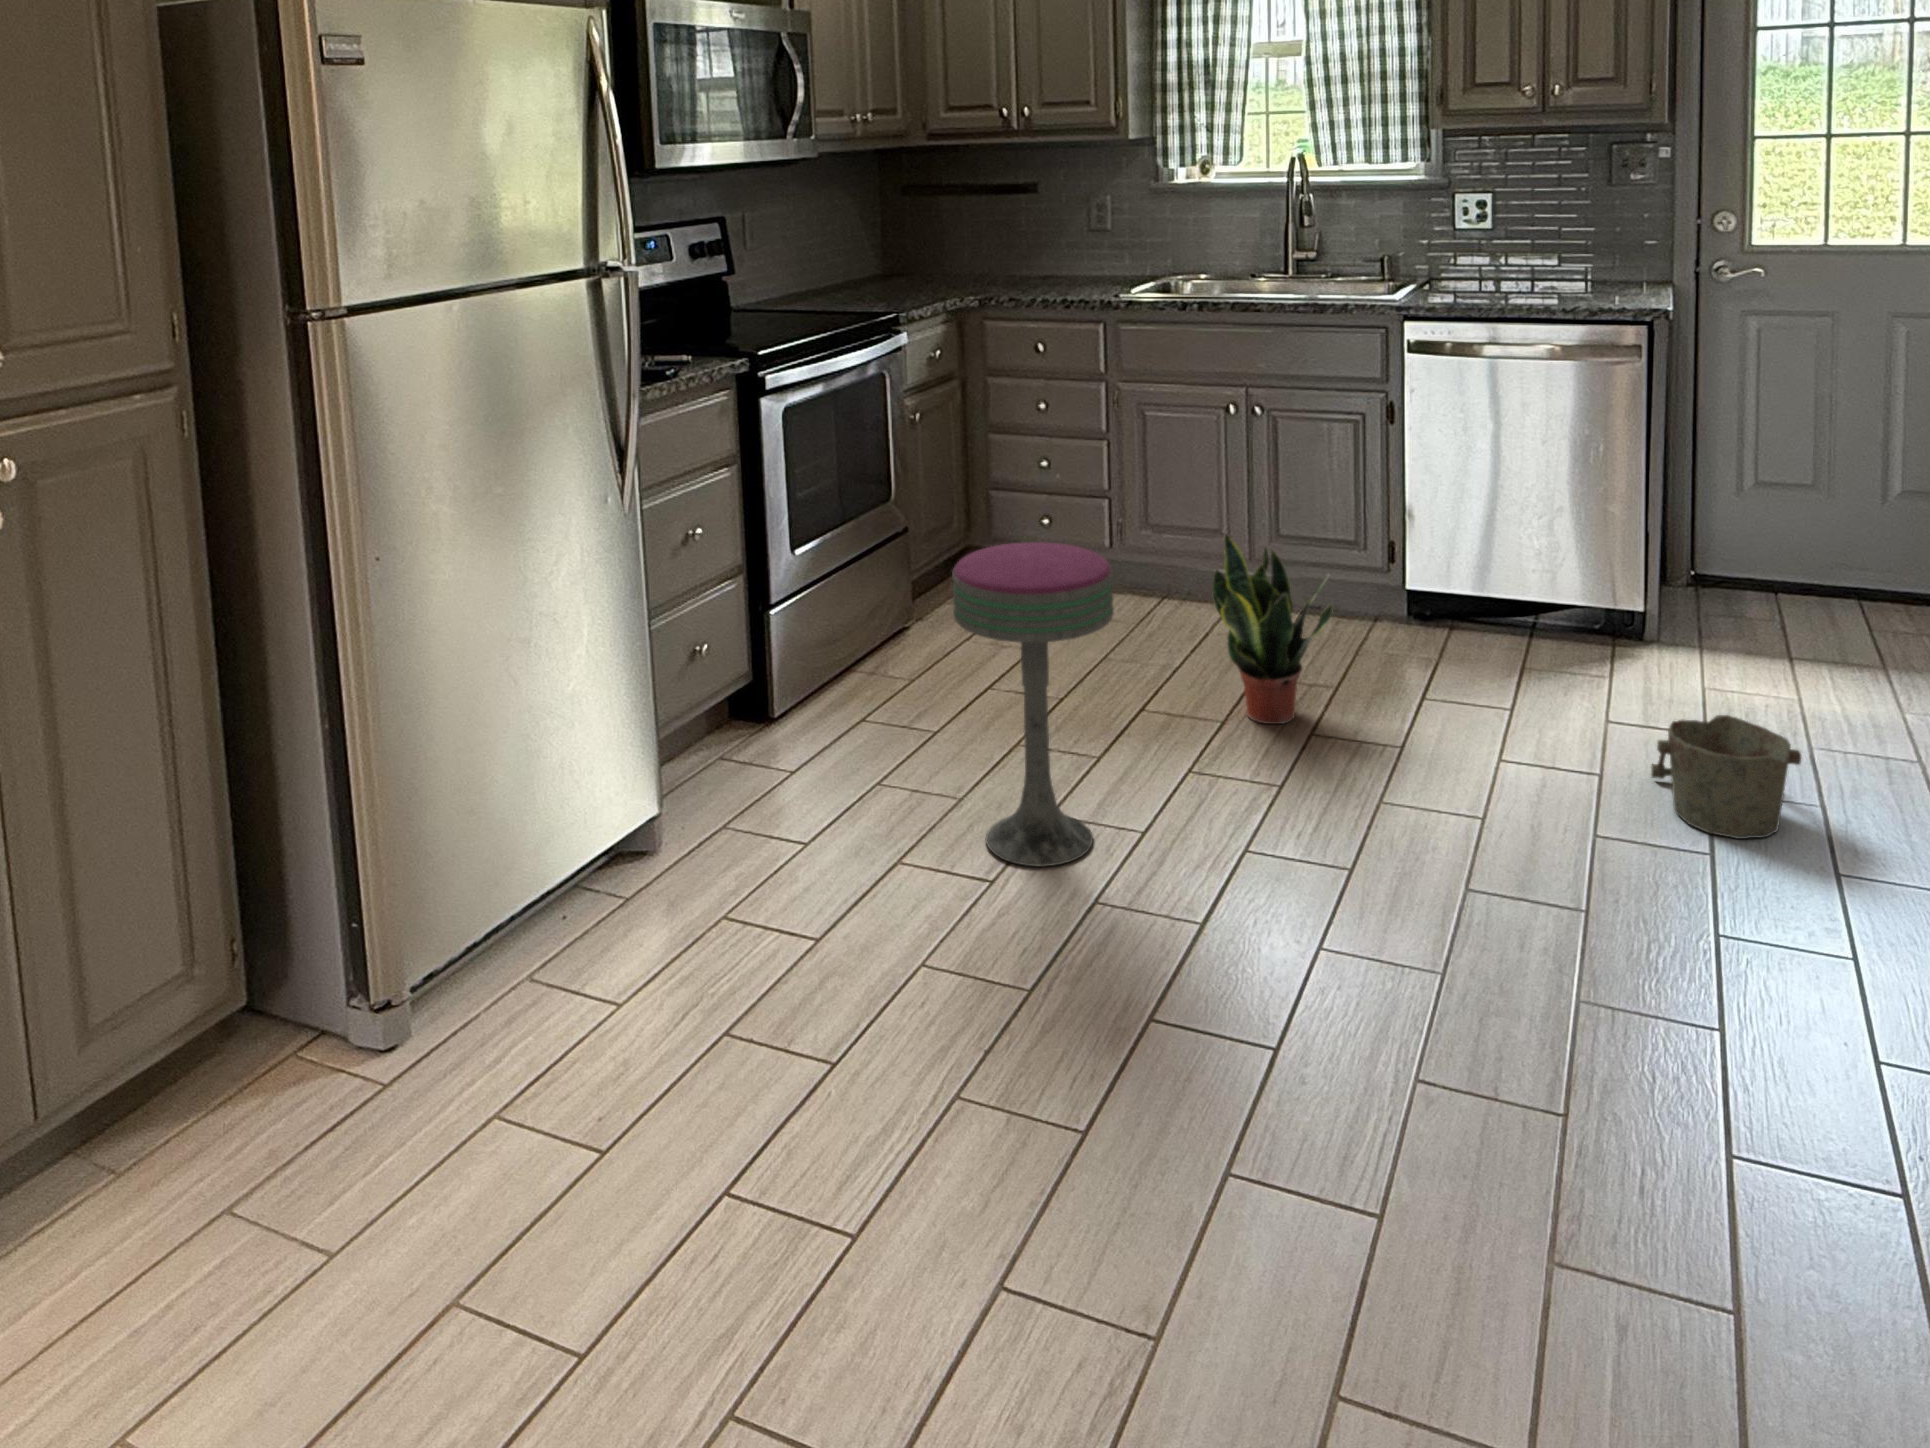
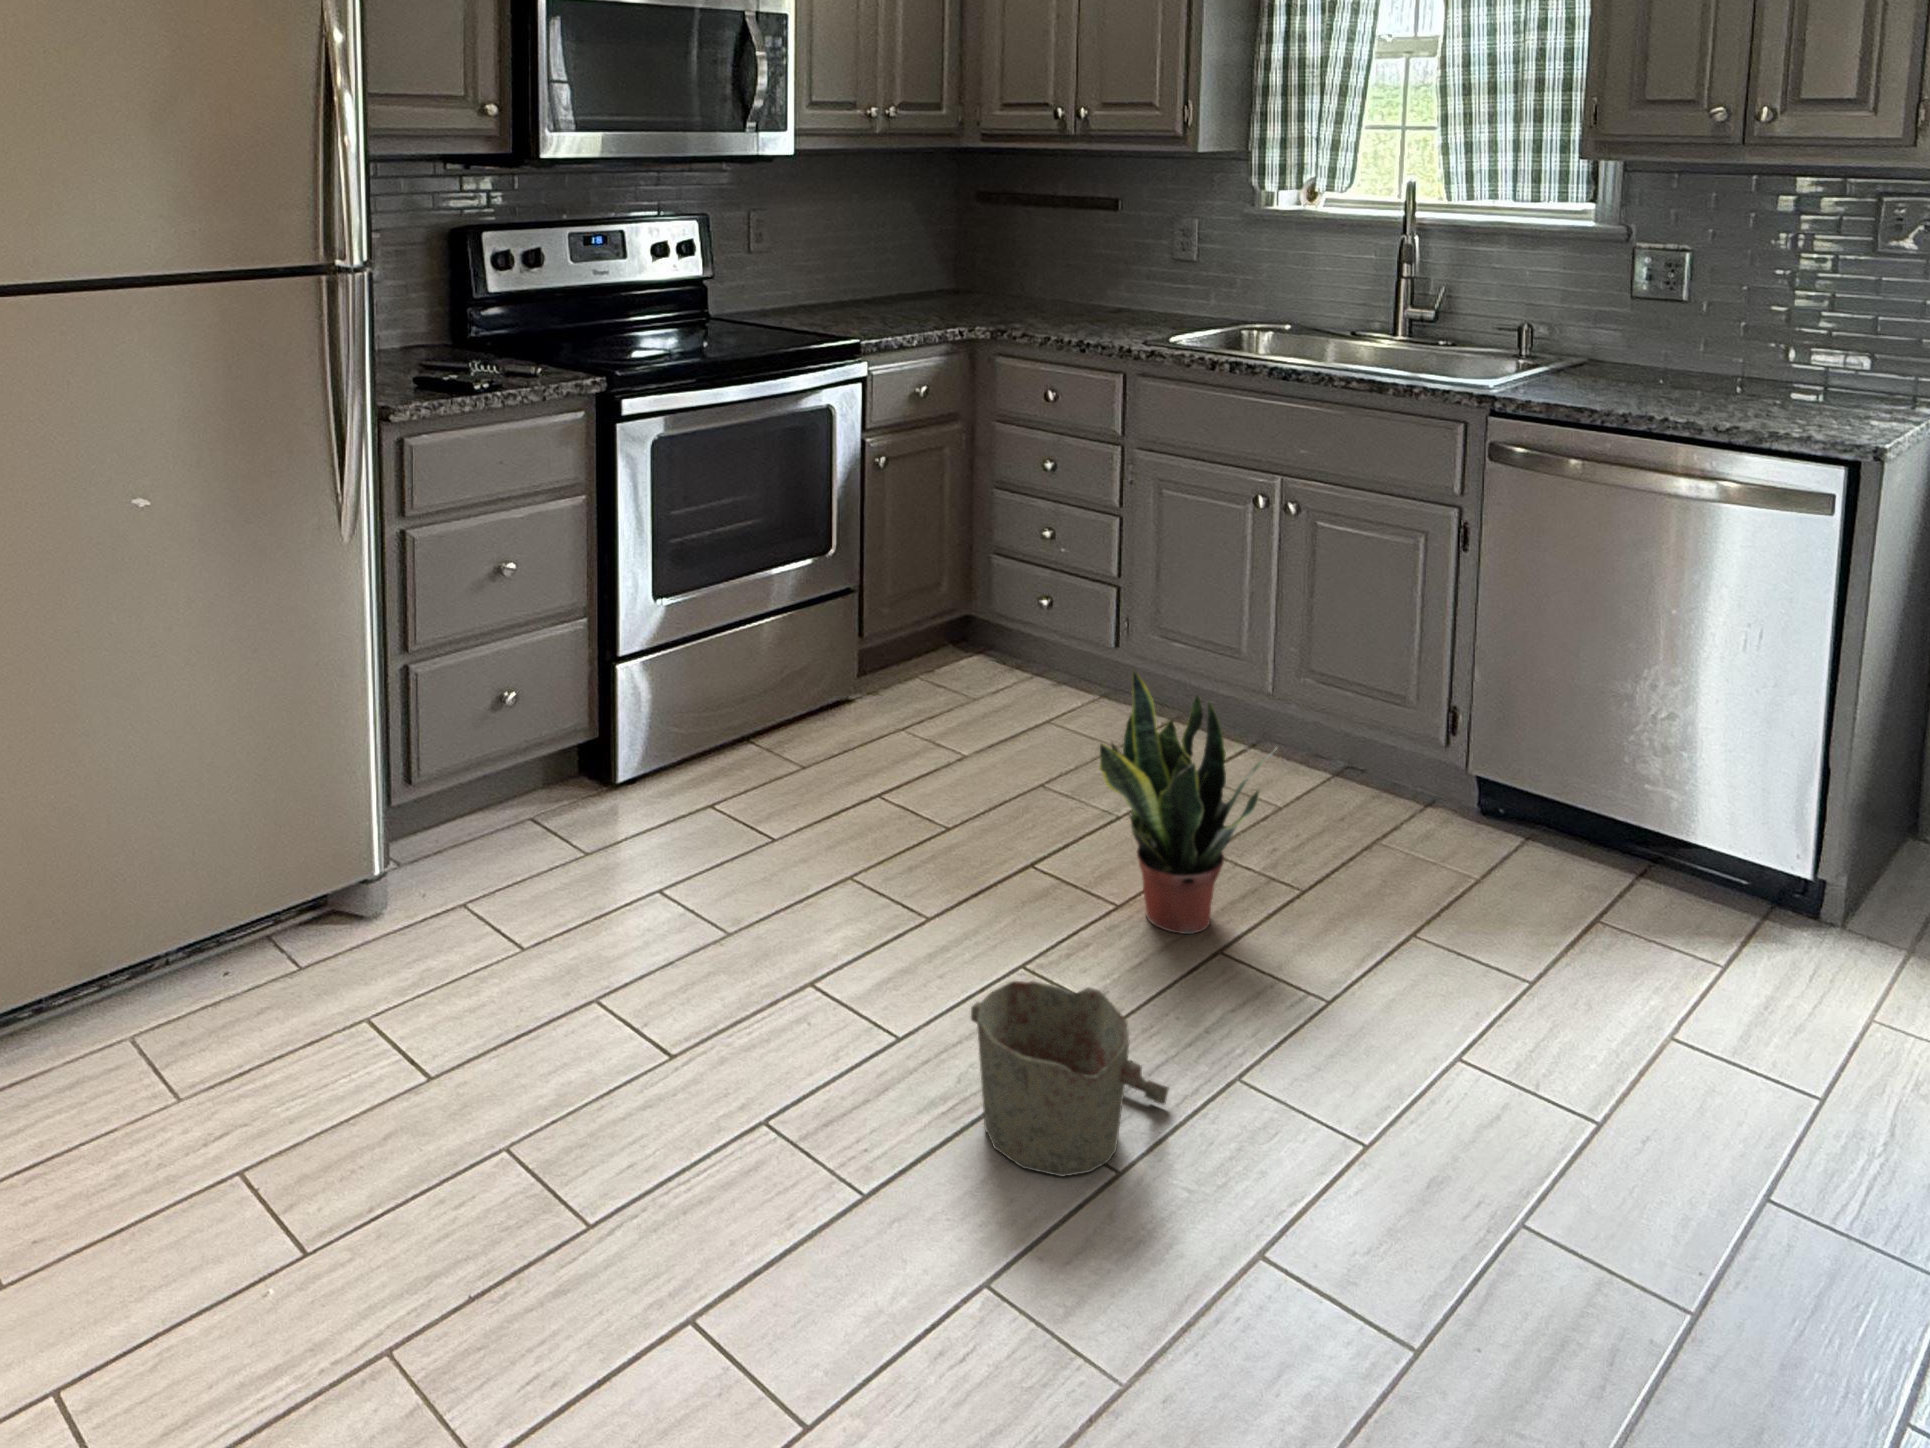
bar stool: present [952,542,1114,867] -> none [660,645,863,1062]
bucket: present [1651,715,1801,839] -> present [971,981,1169,1177]

